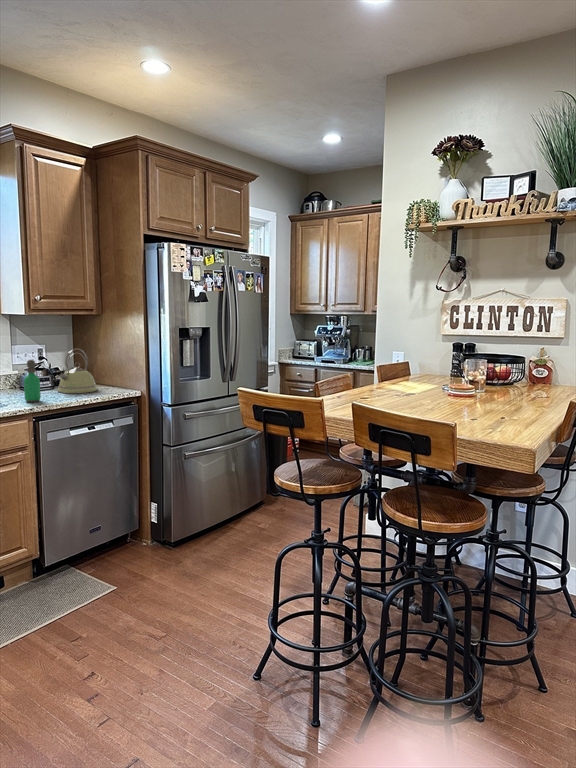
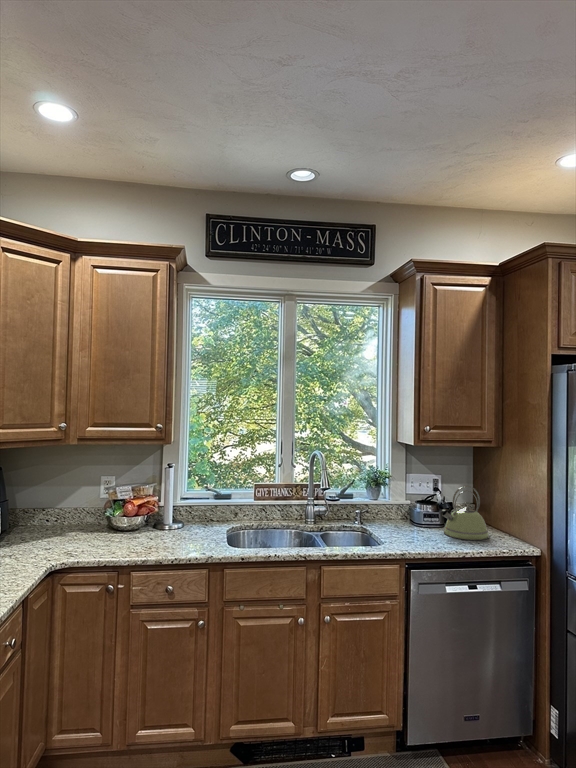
soap dispenser: present [24,360,41,402] -> none [402,497,418,544]

